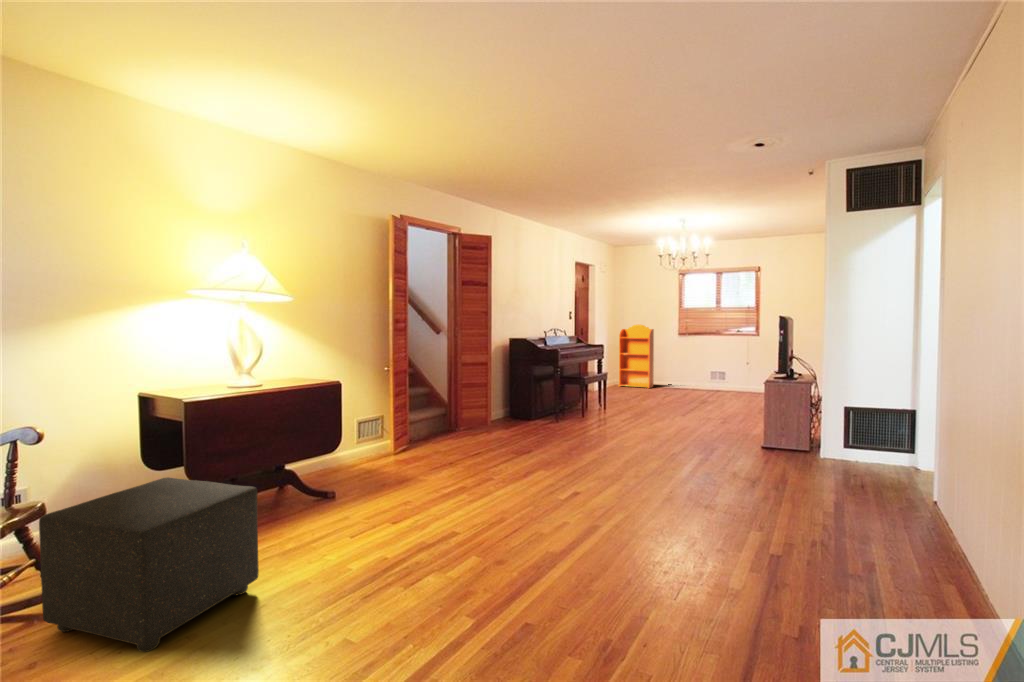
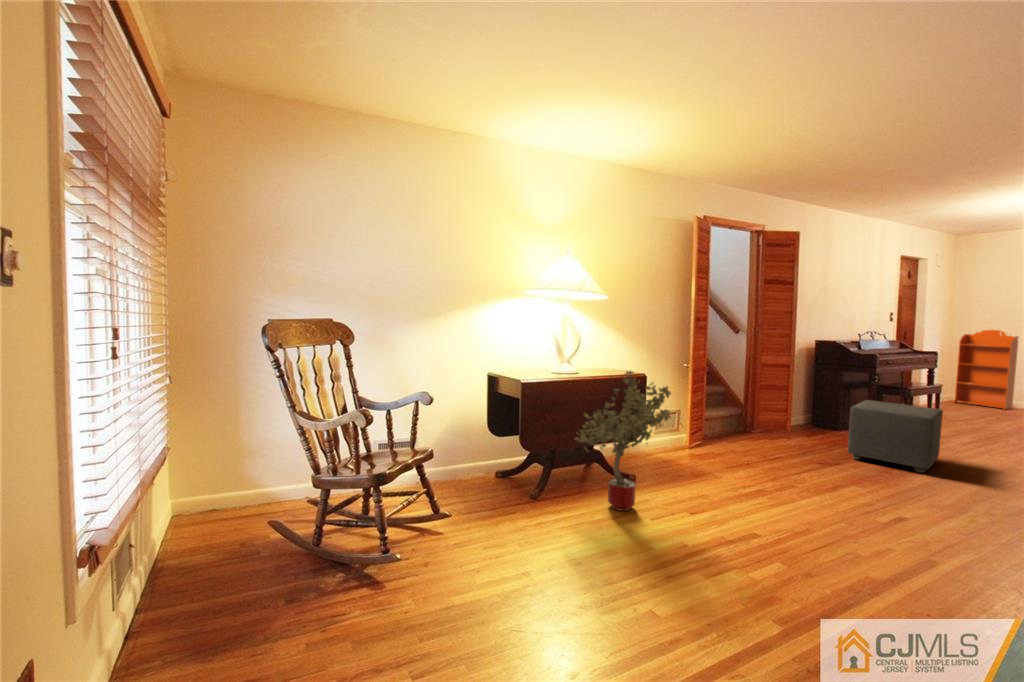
potted tree: none [252,375,364,529] -> present [575,371,671,511]
ottoman: present [39,478,259,652] -> present [848,400,943,473]

